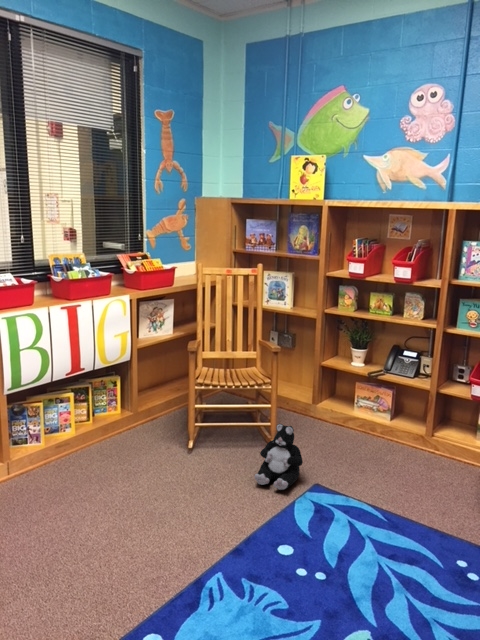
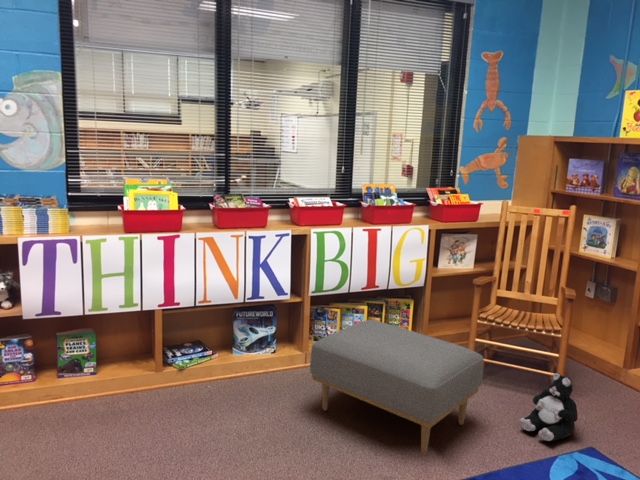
ottoman: none [31,408,218,541] -> present [310,320,484,455]

